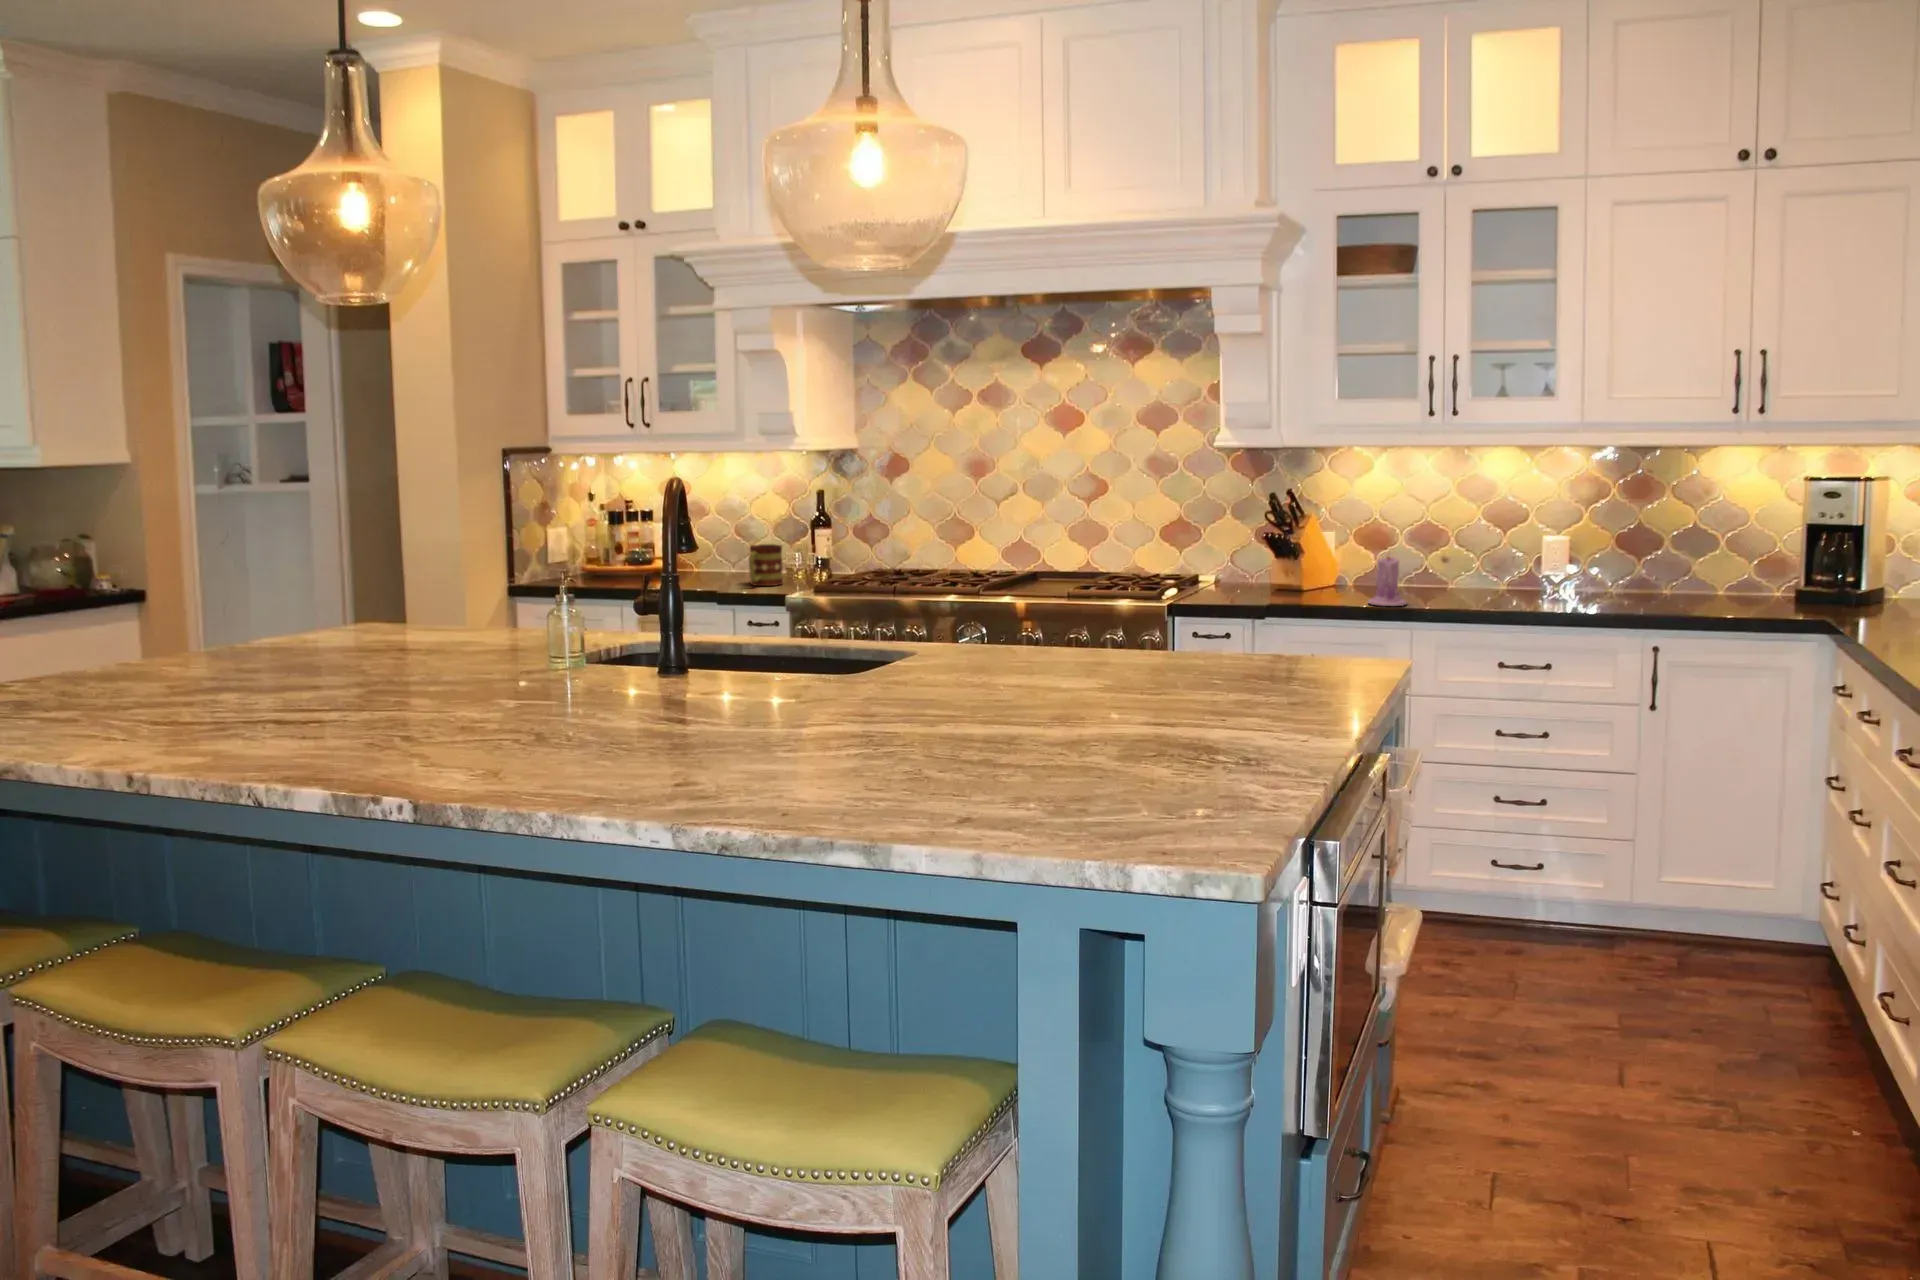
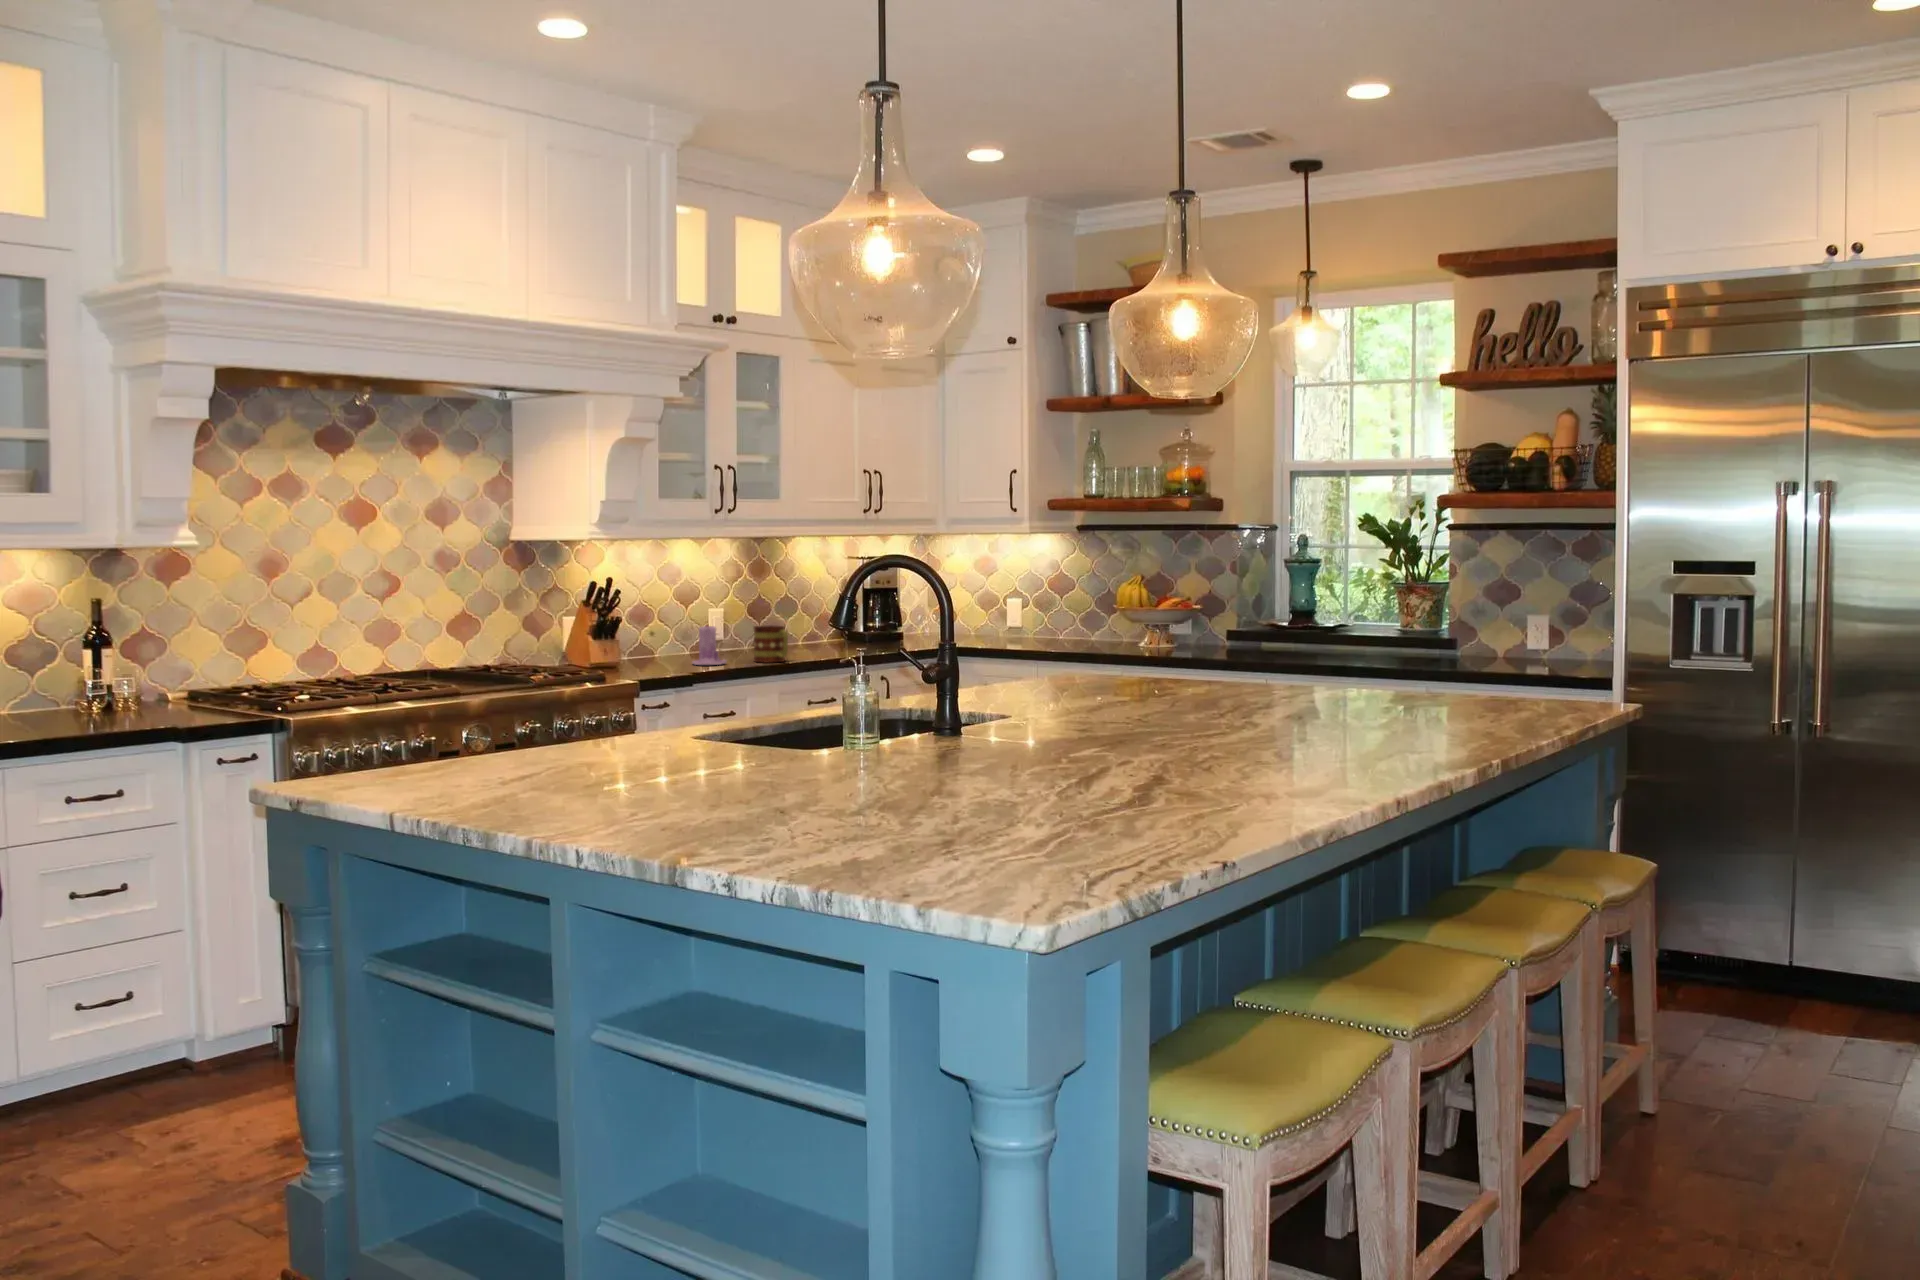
mug: present [749,544,783,586] -> present [754,625,788,663]

